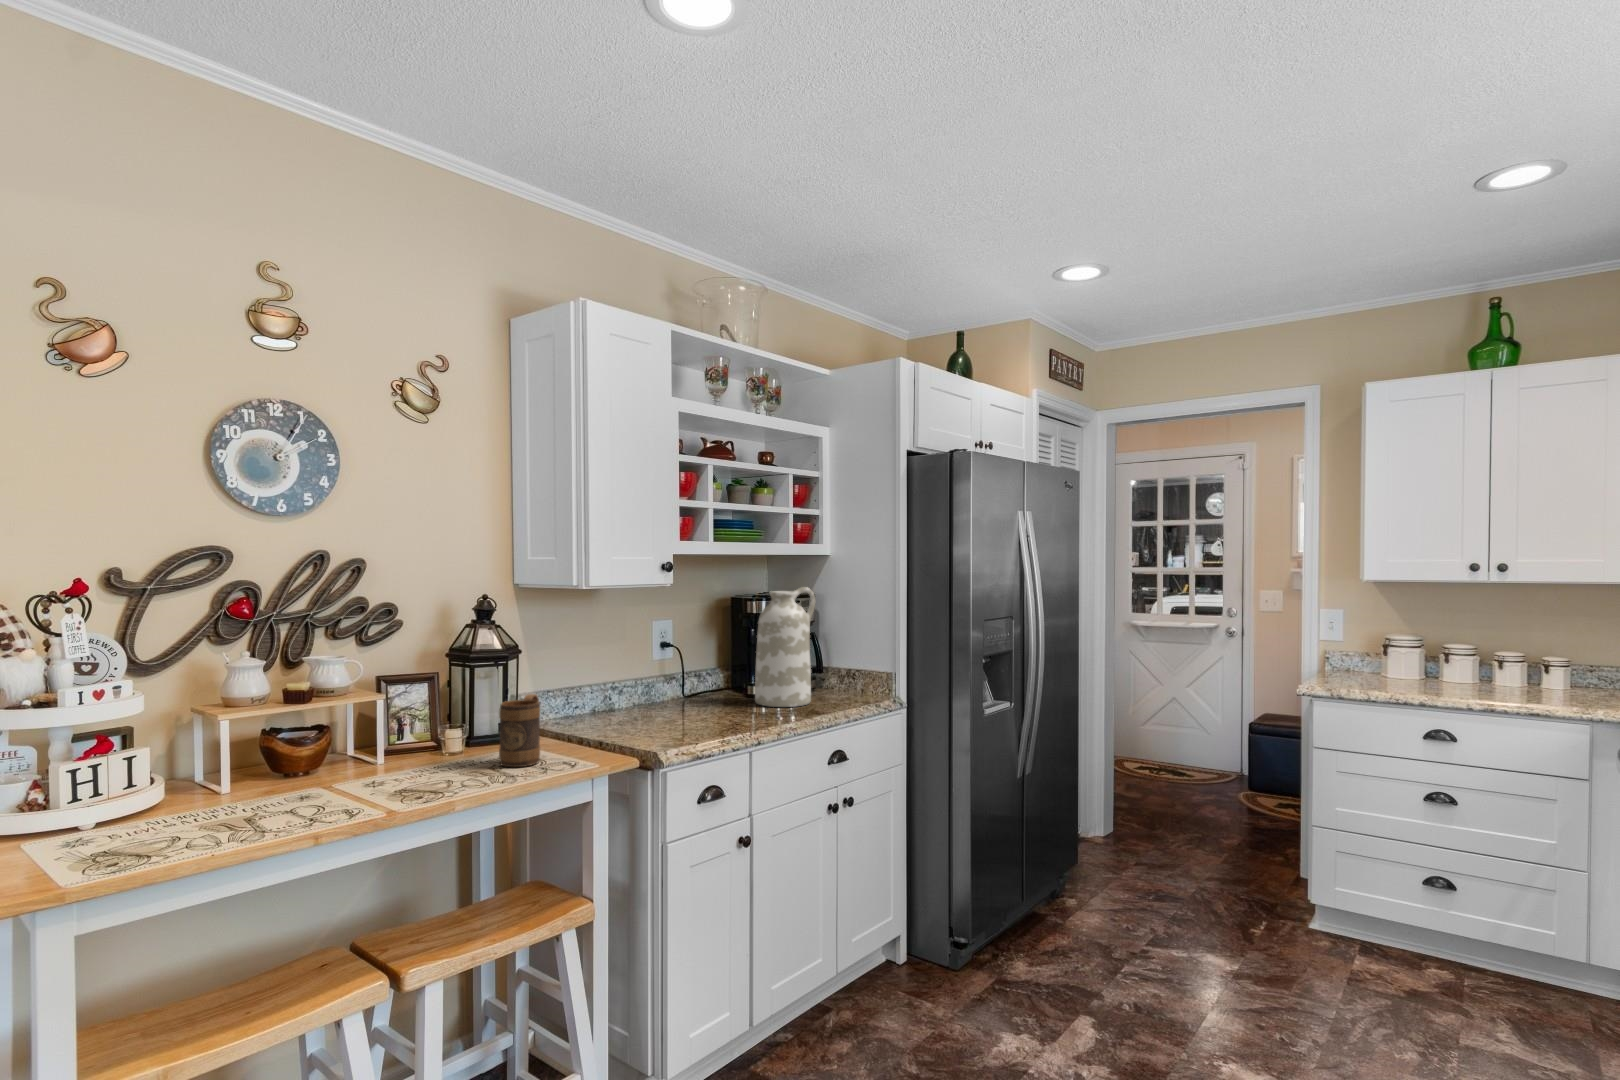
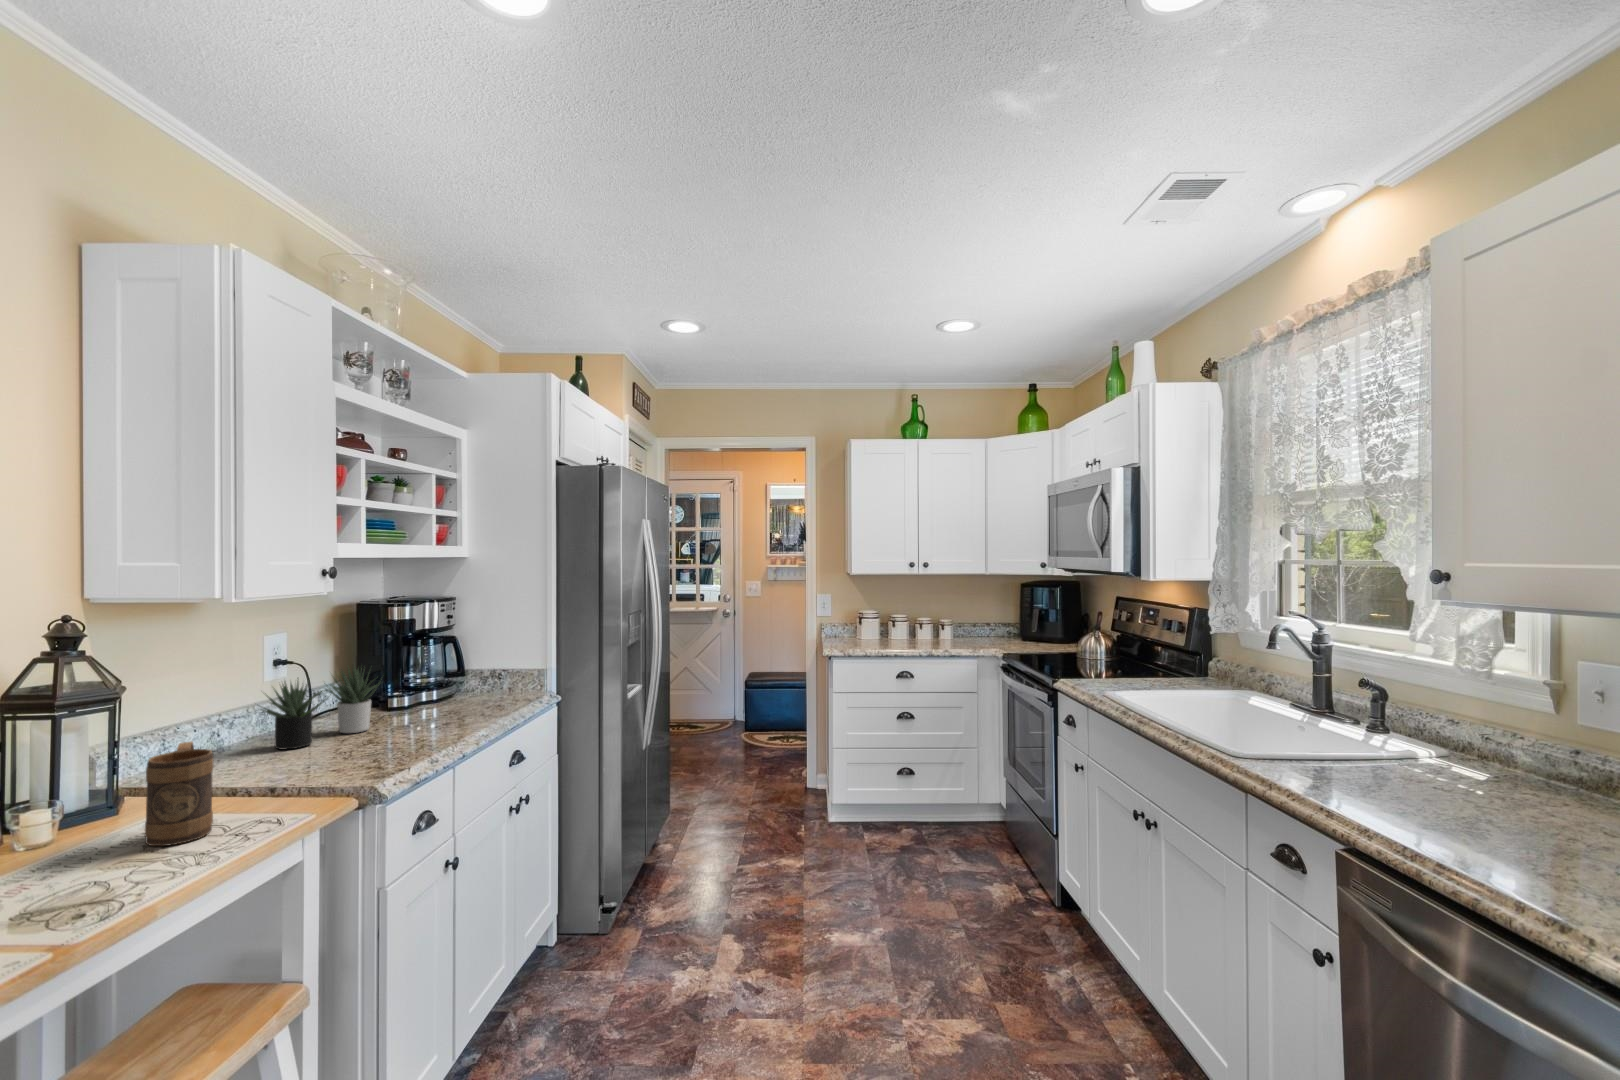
vase: present [755,587,815,707] -> none [403,590,471,717]
succulent plant: none [625,648,731,717] -> present [263,668,380,749]

